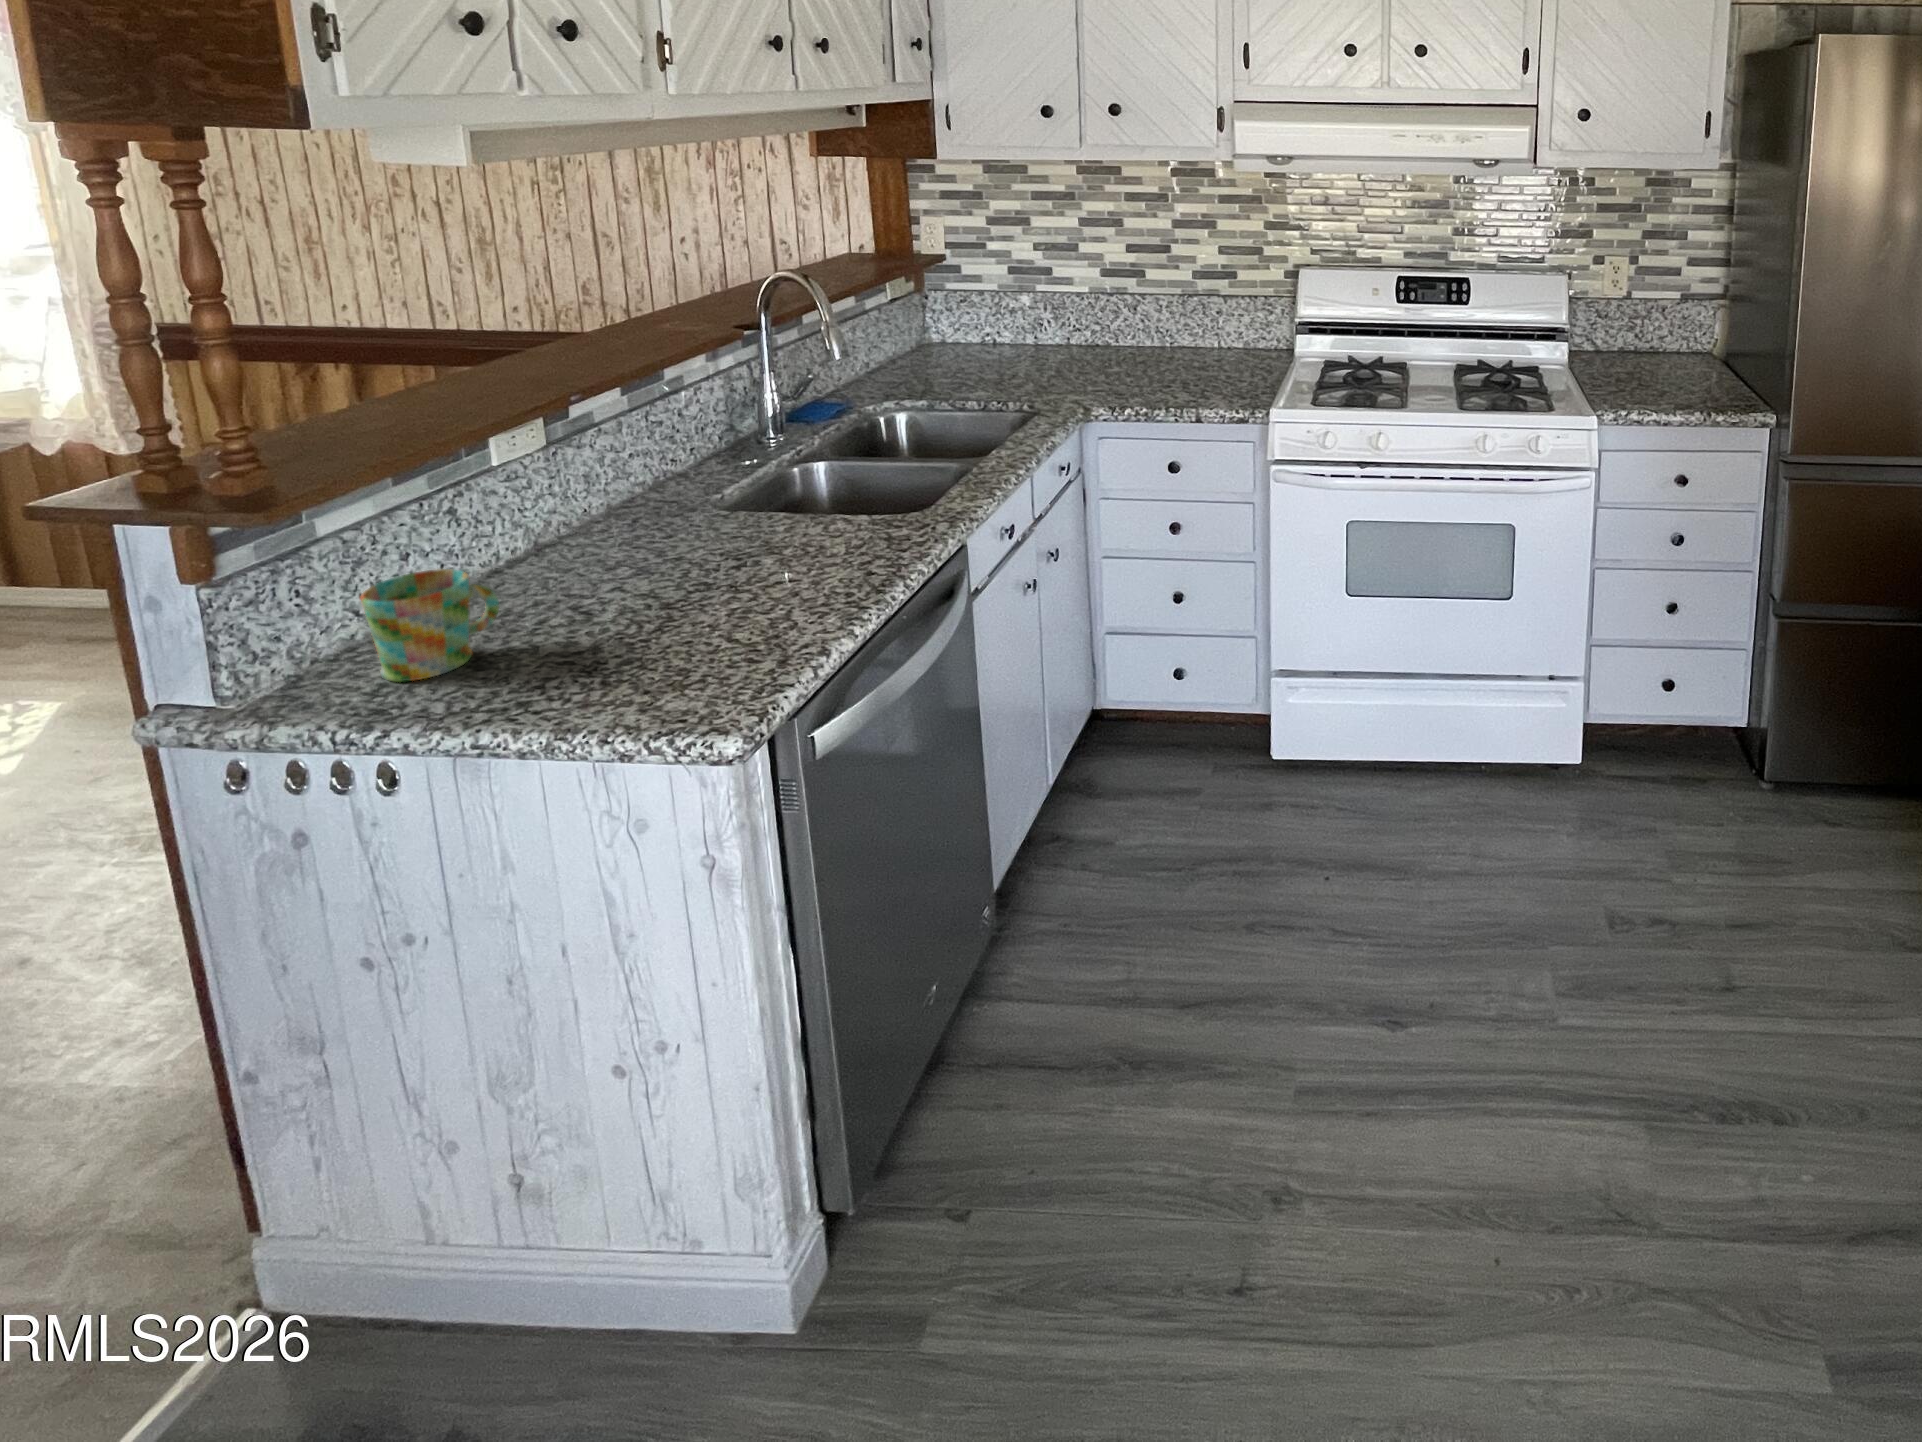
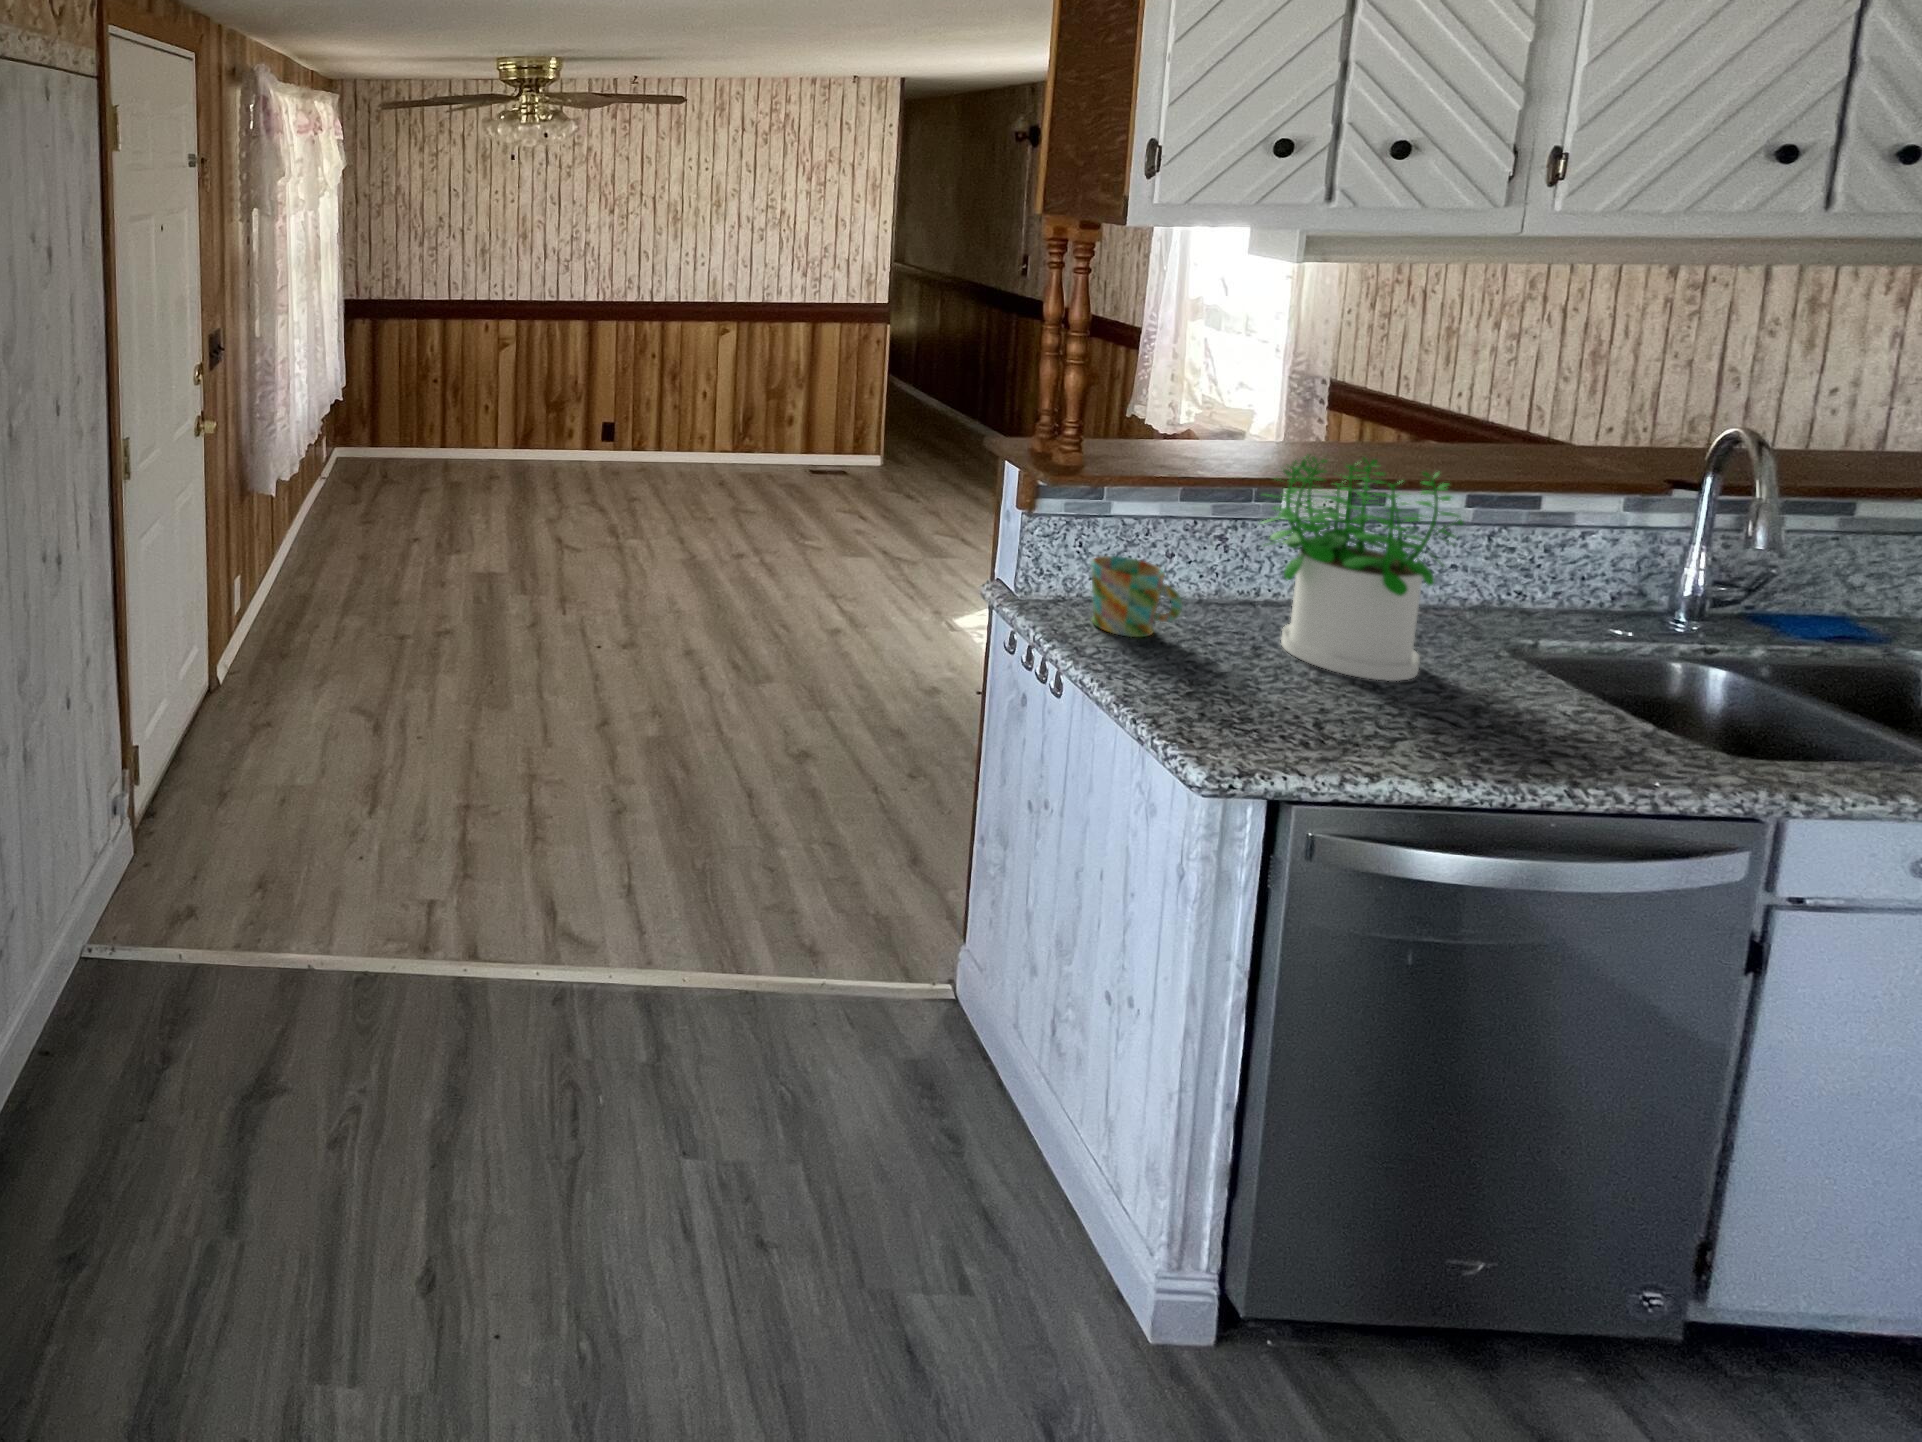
potted plant: none [523,358,716,596] -> present [1262,455,1463,681]

